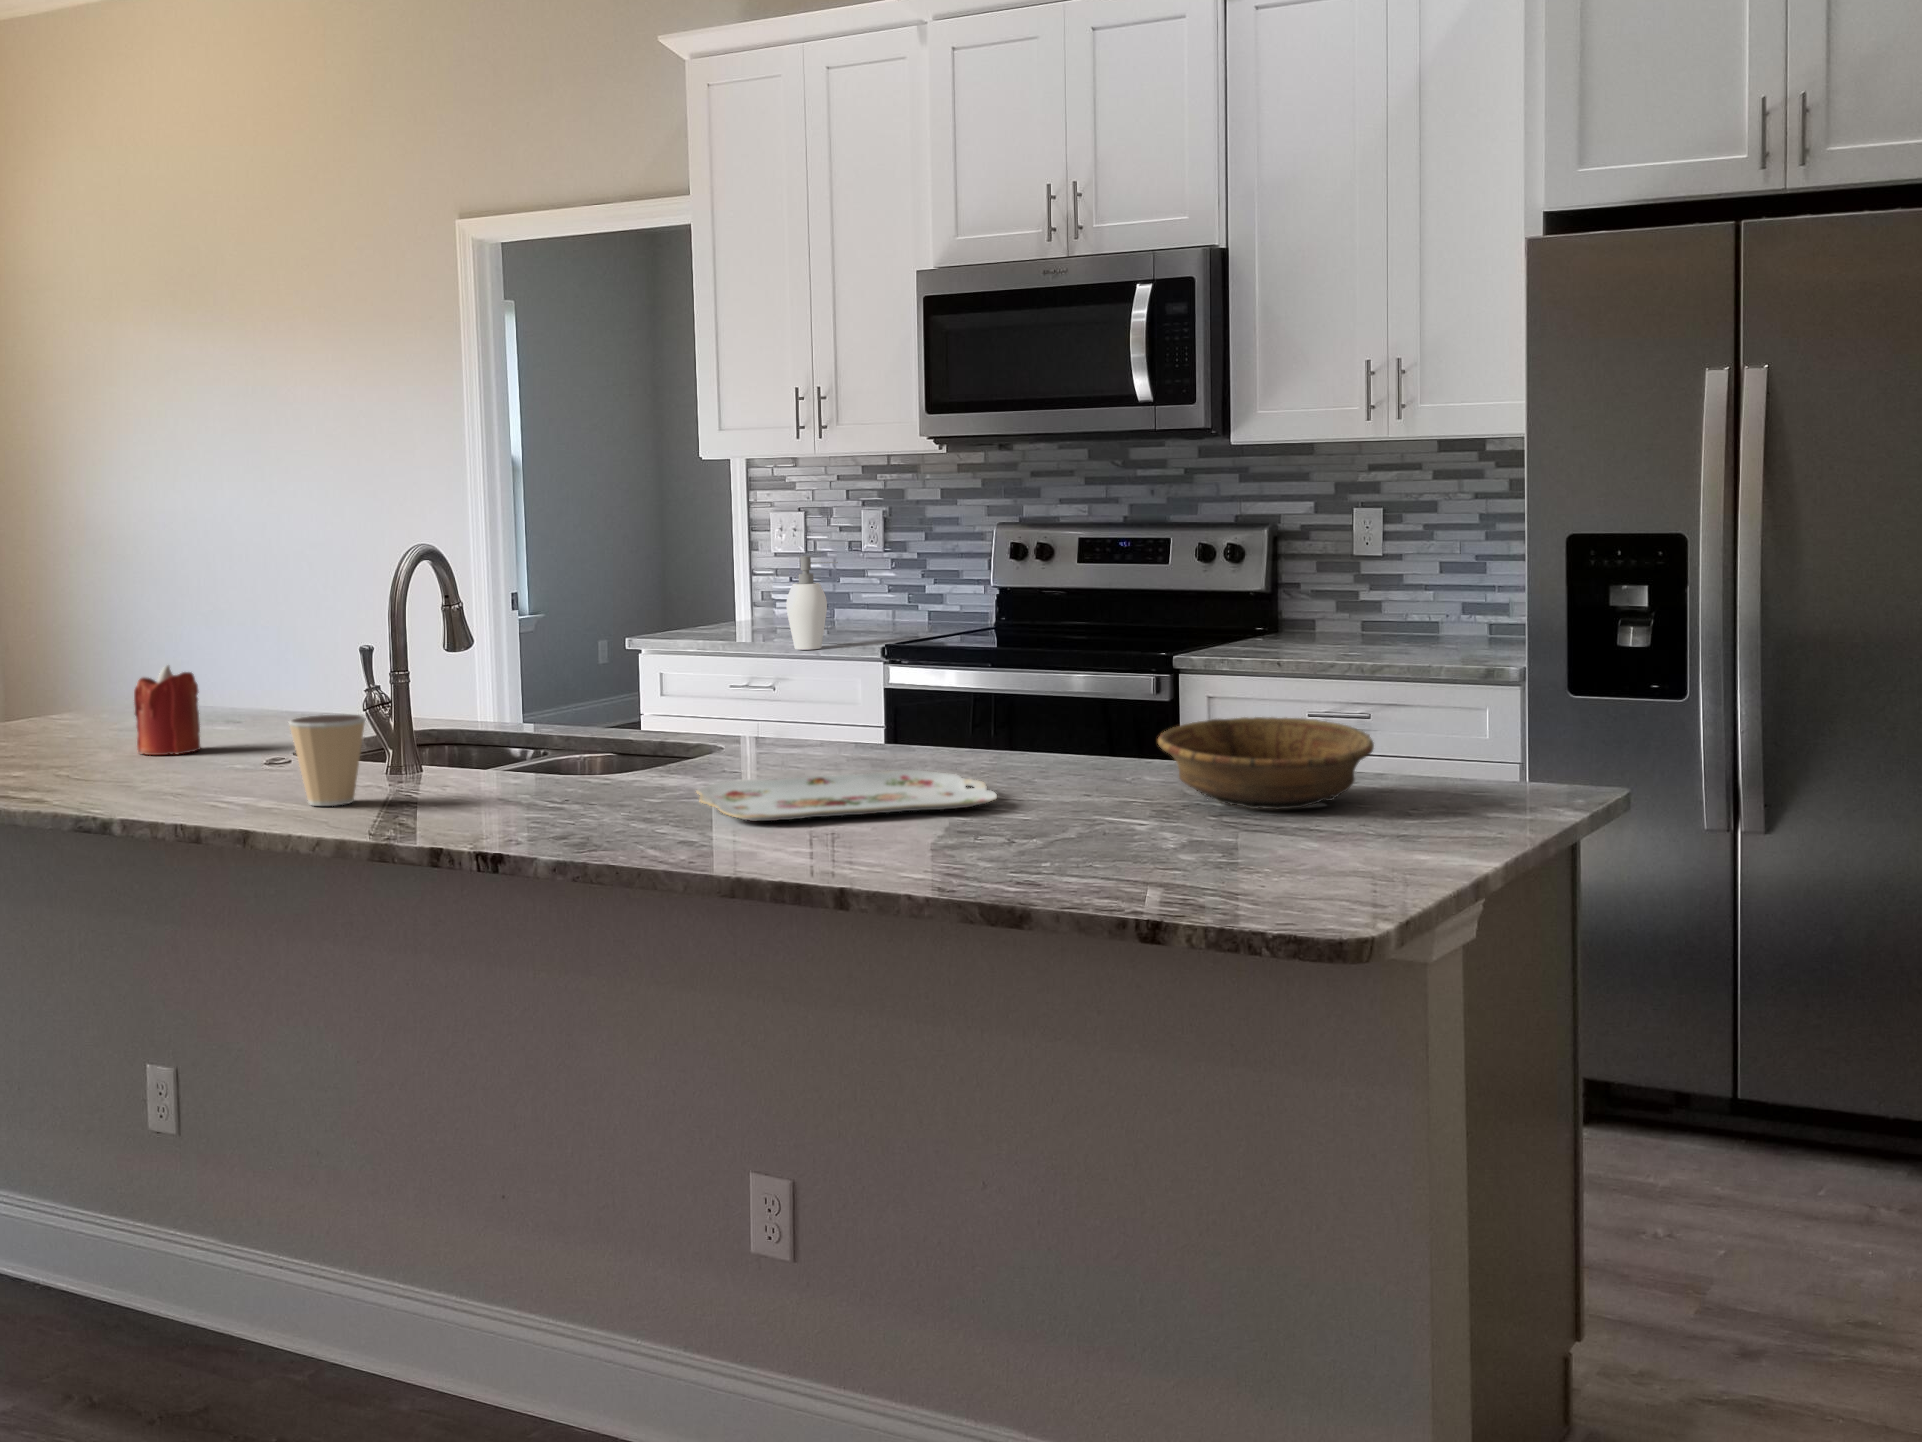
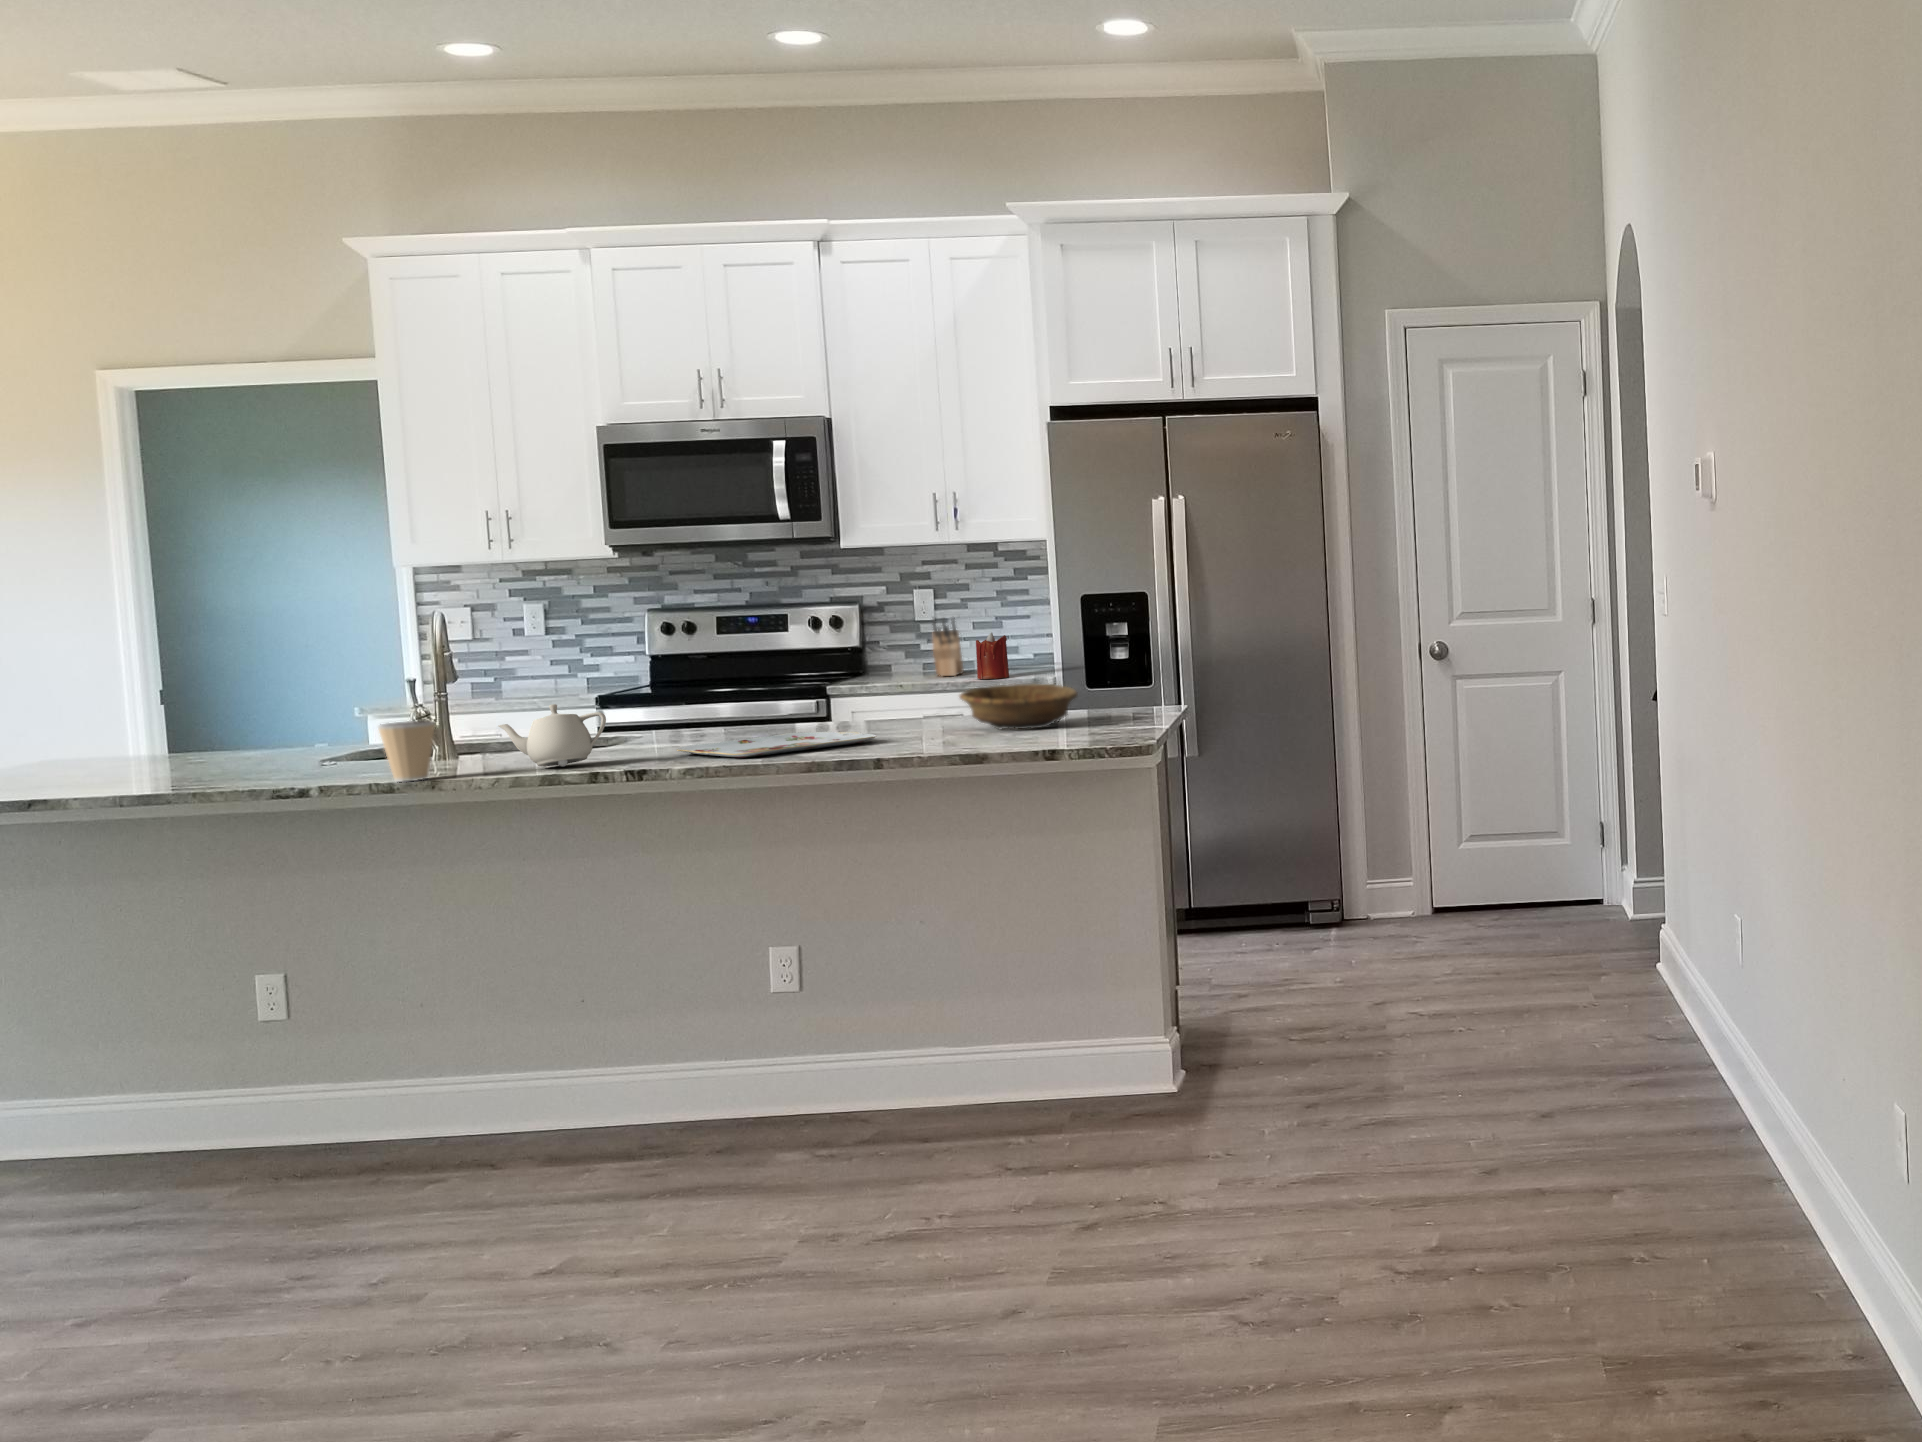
soap dispenser: present [786,556,838,650] -> none [502,636,543,705]
knife block: none [1345,556,1406,650] -> present [932,618,963,676]
candle: present [134,665,201,755] -> present [976,632,1009,679]
teapot: none [455,704,587,803] -> present [498,704,606,767]

